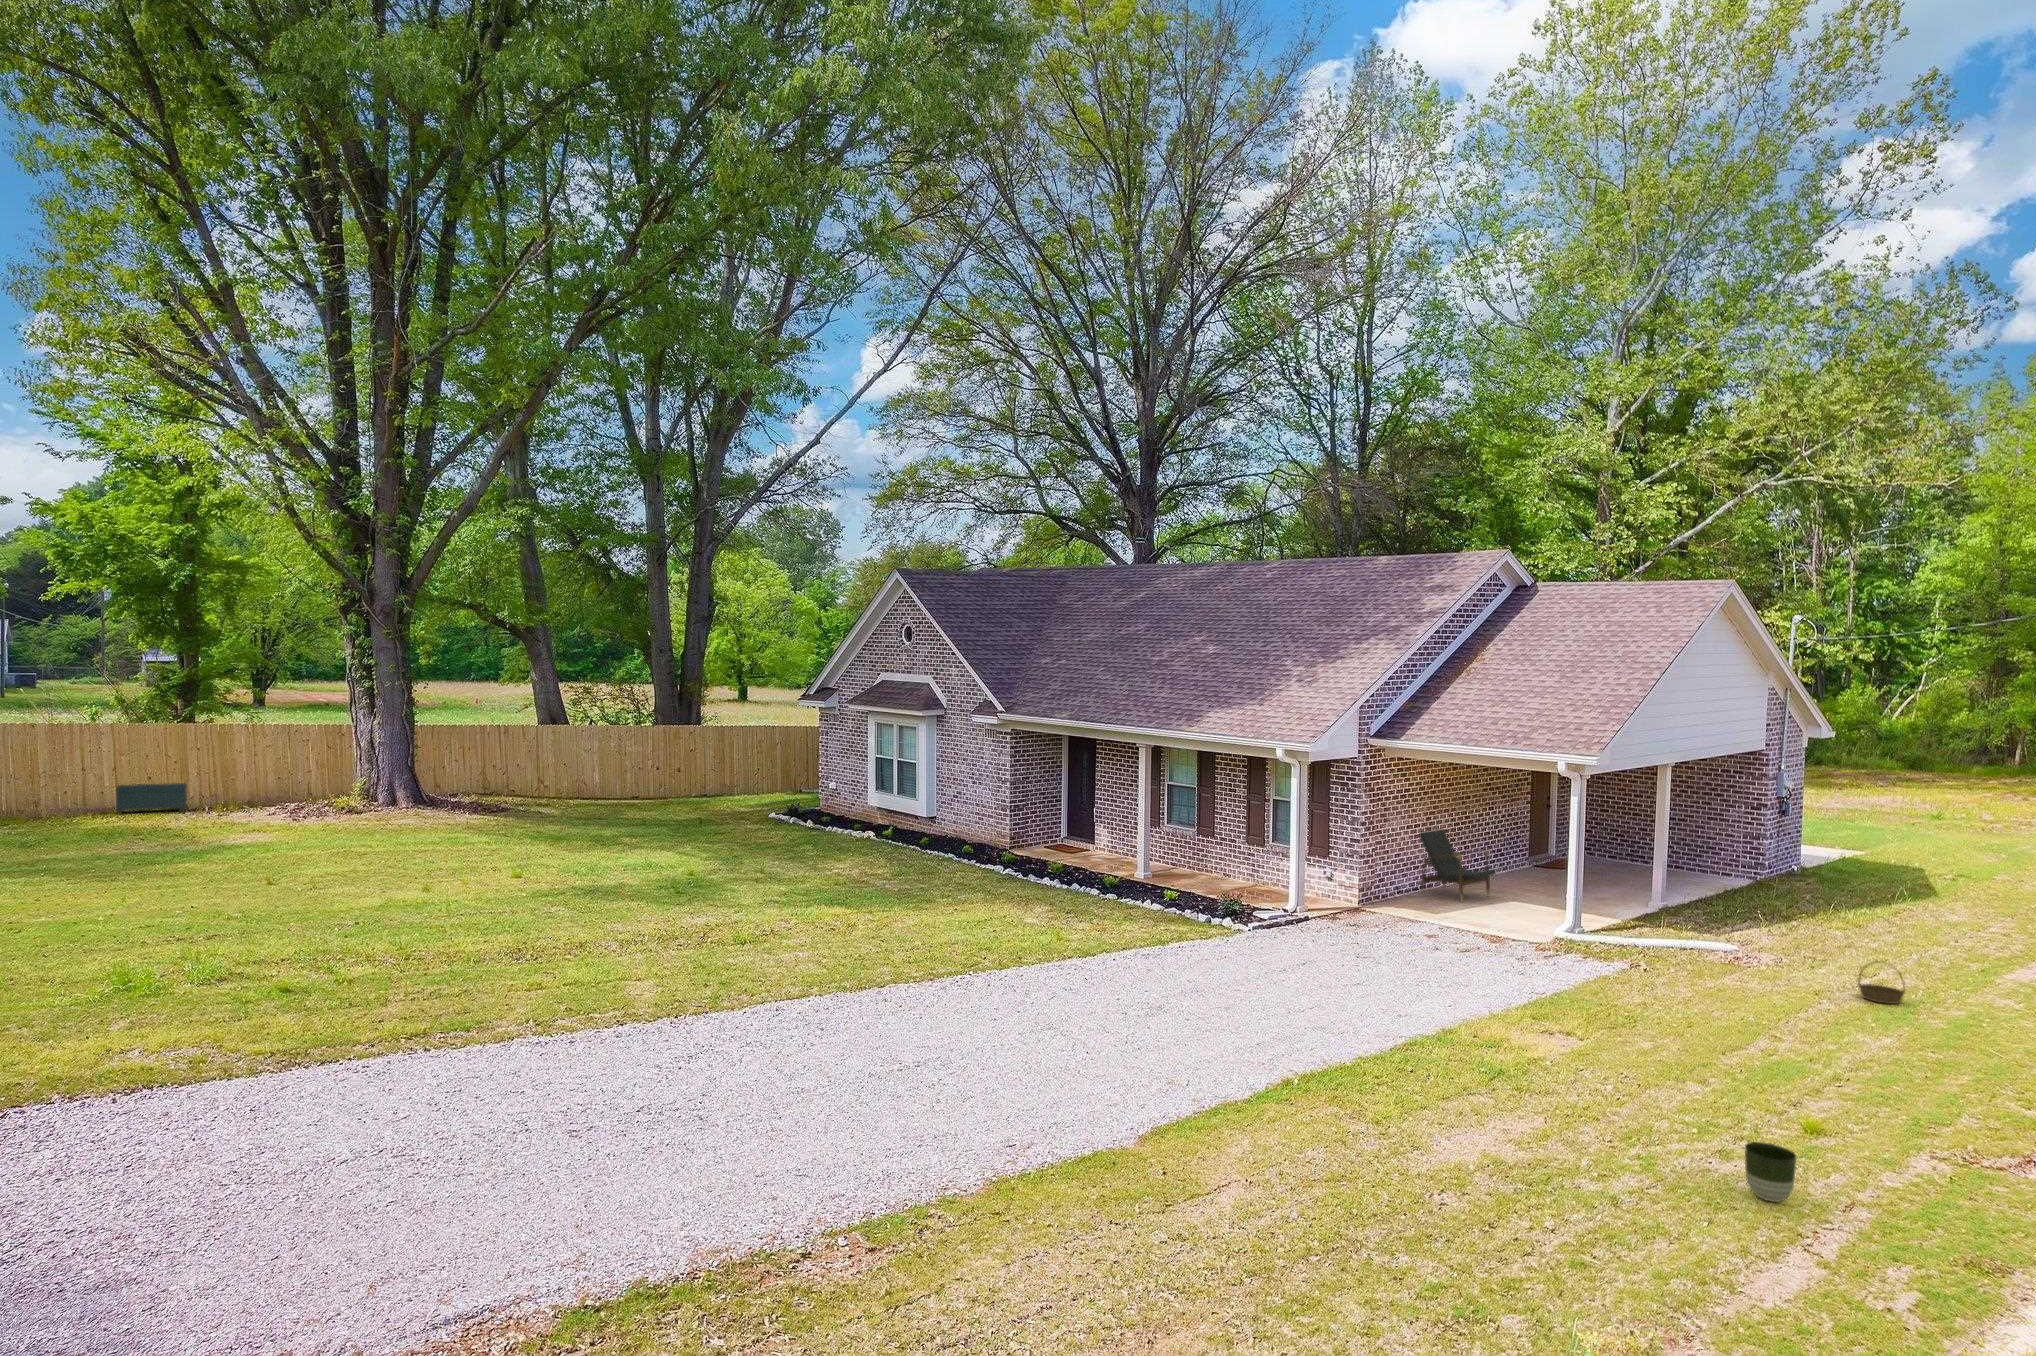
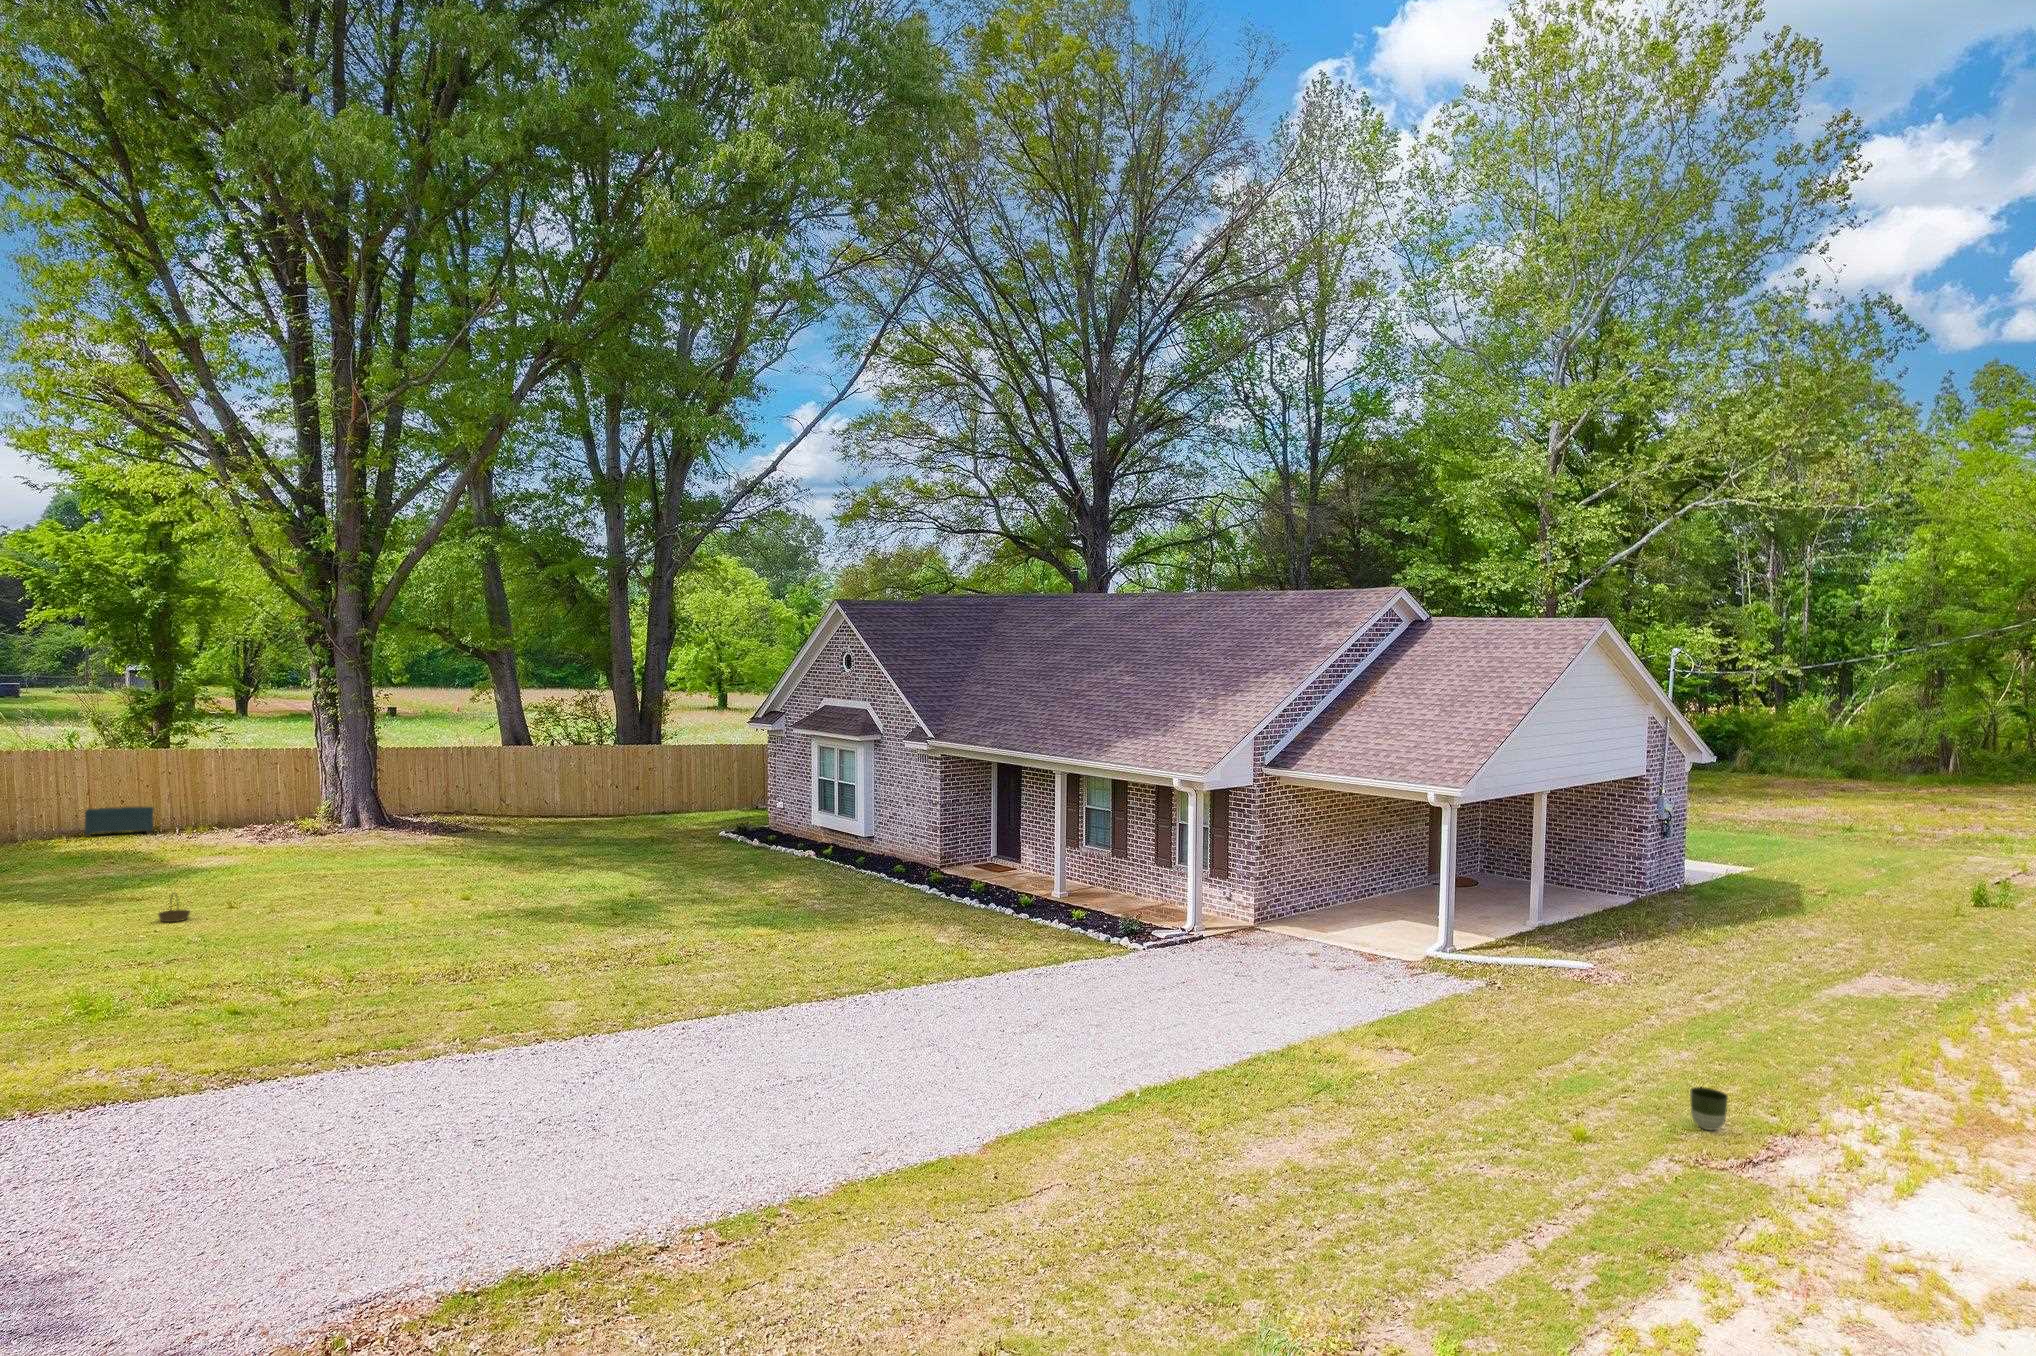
lounge chair: present [1419,829,1496,901] -> none [1316,852,1387,922]
basket: present [1858,961,1905,1004] -> present [158,893,190,922]
planter: present [1745,1142,1796,1202] -> present [1690,1087,1728,1131]

